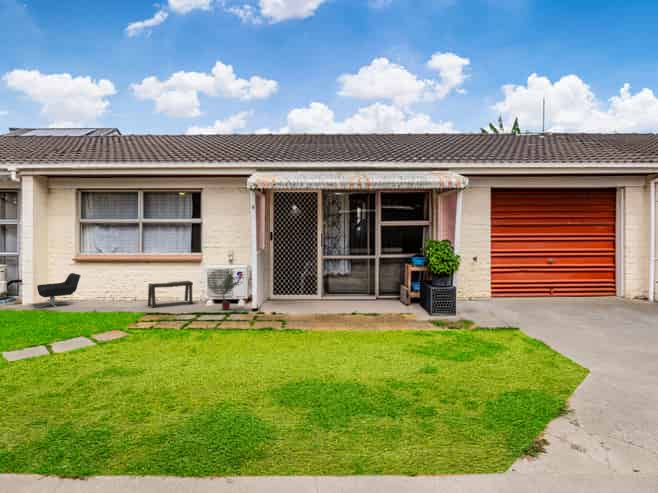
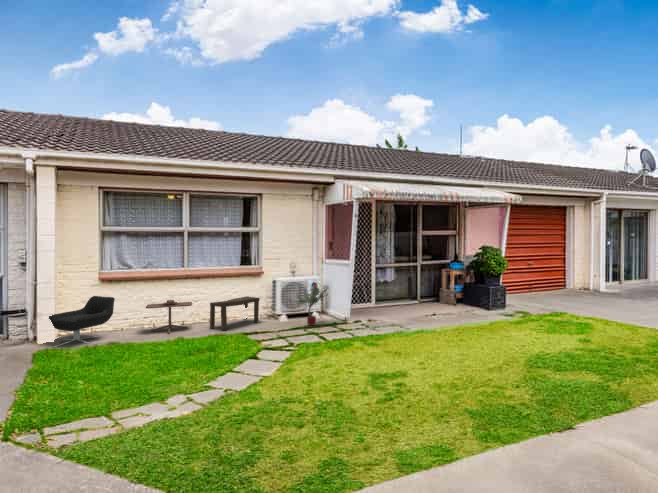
side table: none [100,279,140,306] -> present [146,300,192,334]

